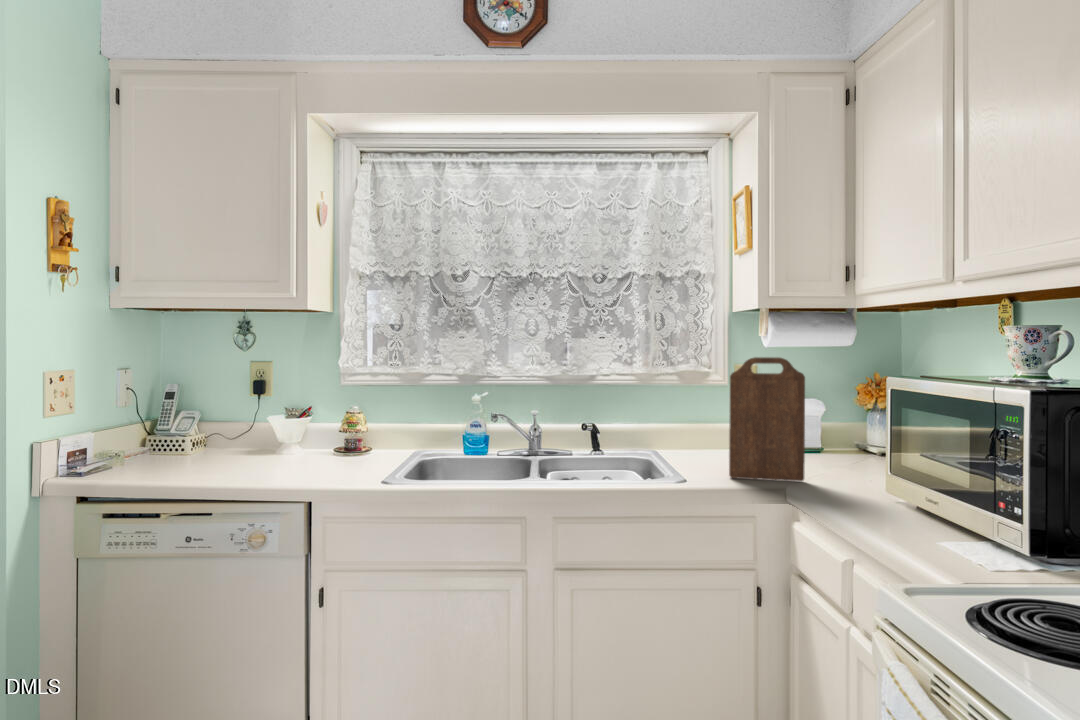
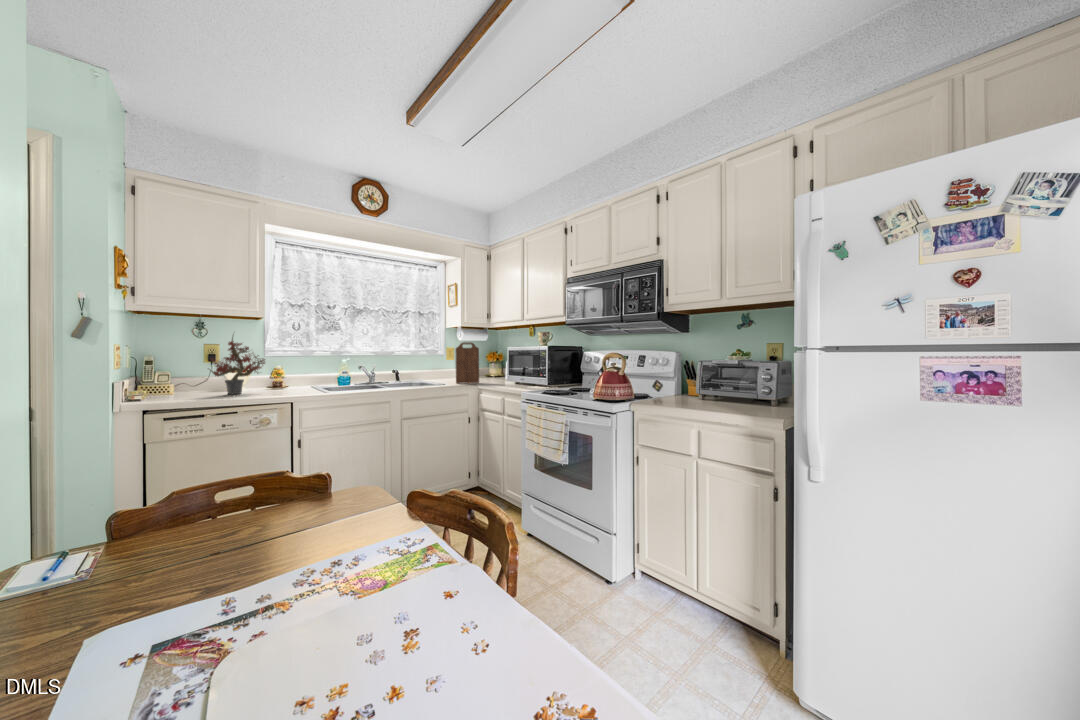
potted plant: none [188,338,319,467] -> present [210,337,265,394]

